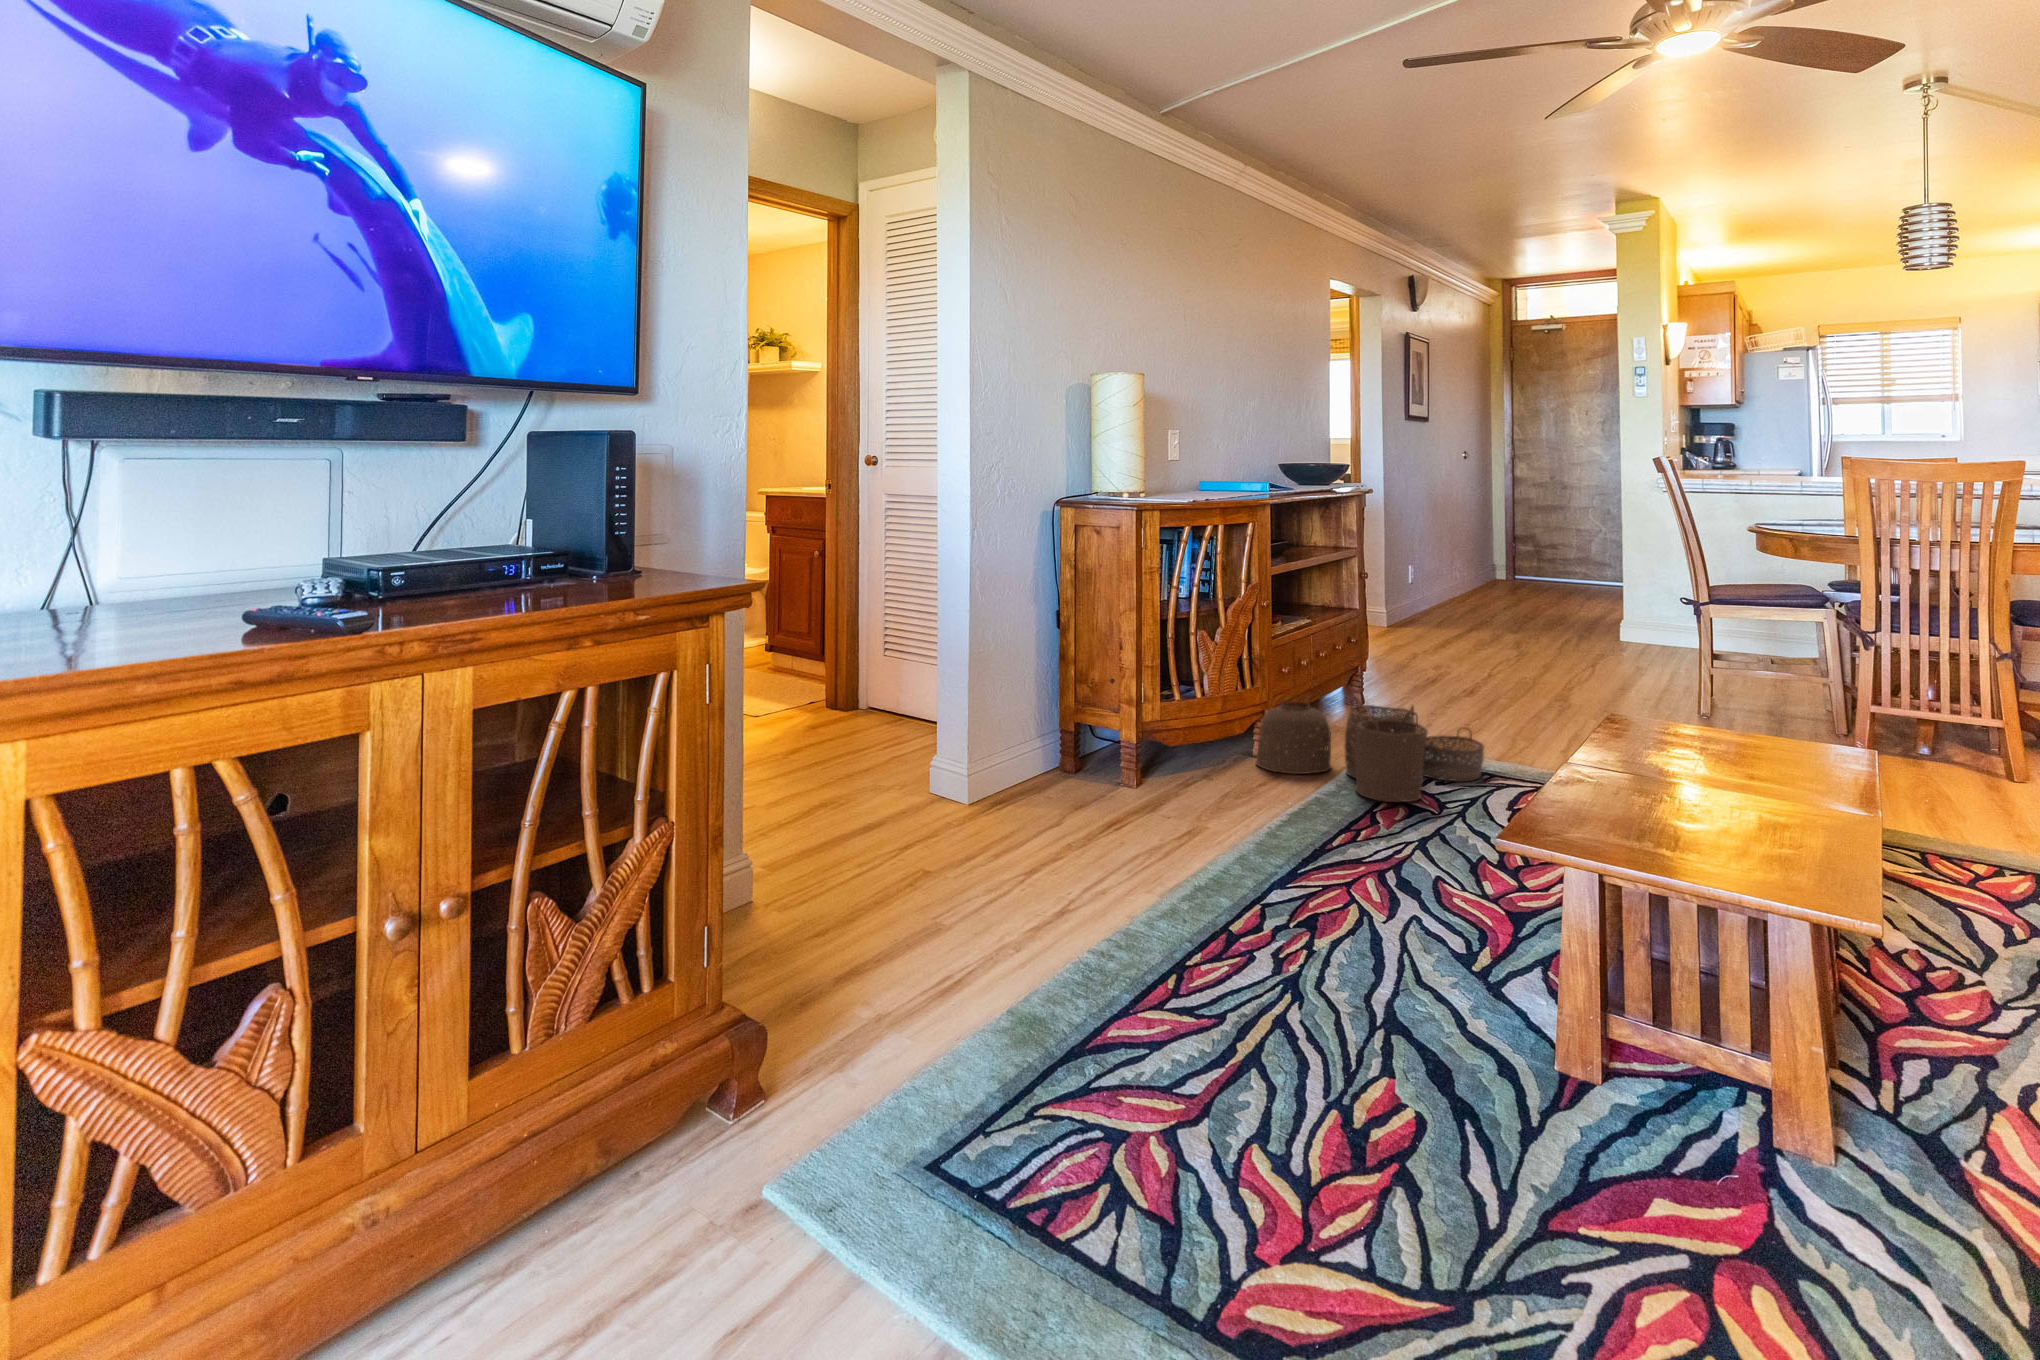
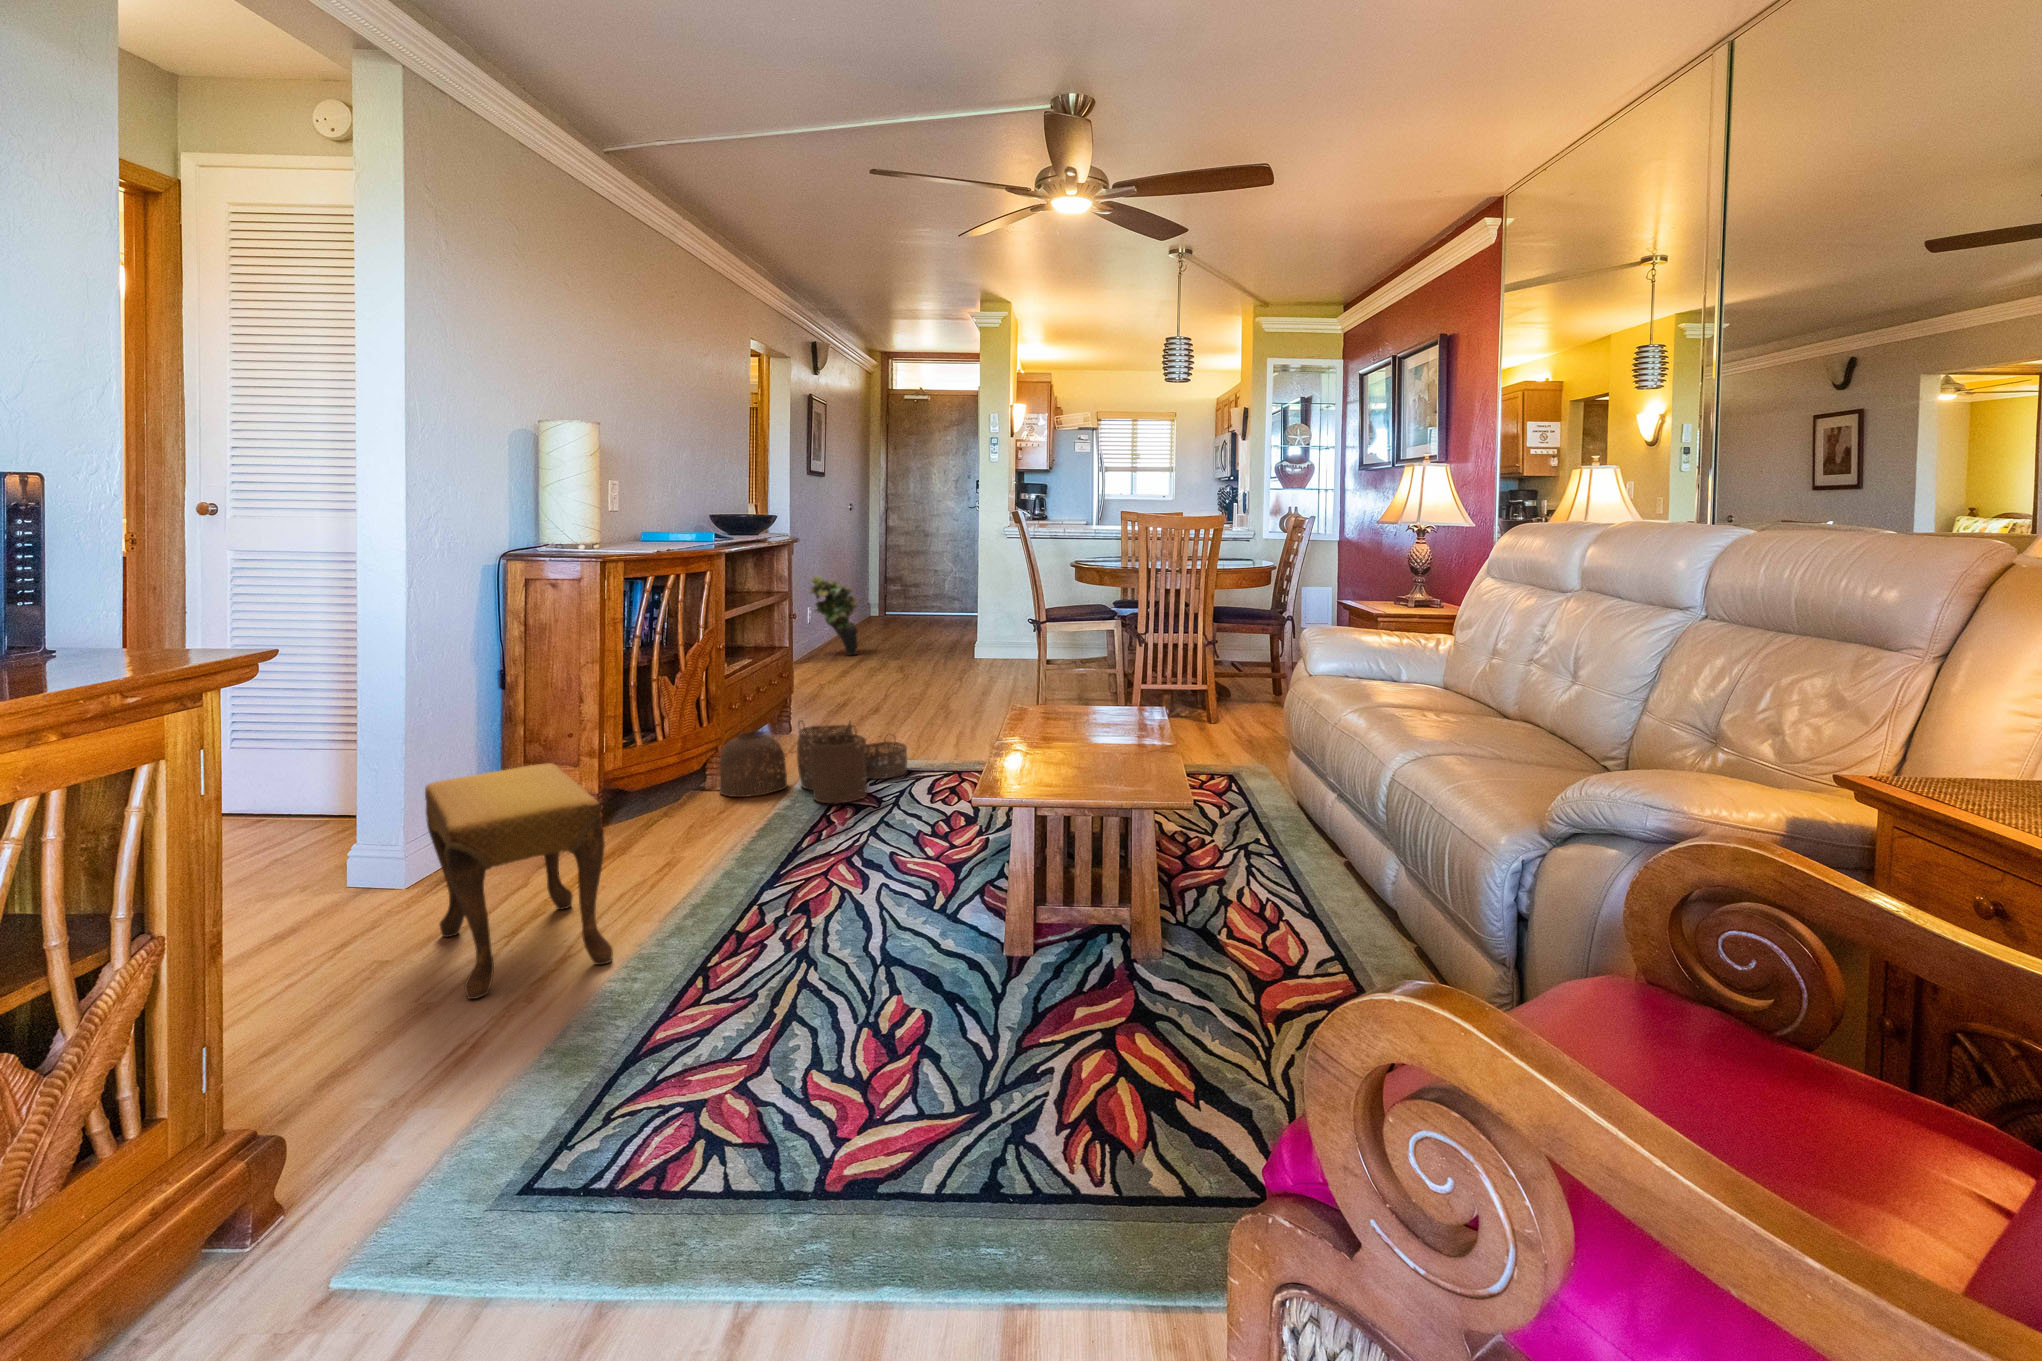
potted plant: none [1407,529,1469,625] -> present [810,575,858,655]
footstool: none [955,710,1095,931] -> present [425,763,613,999]

